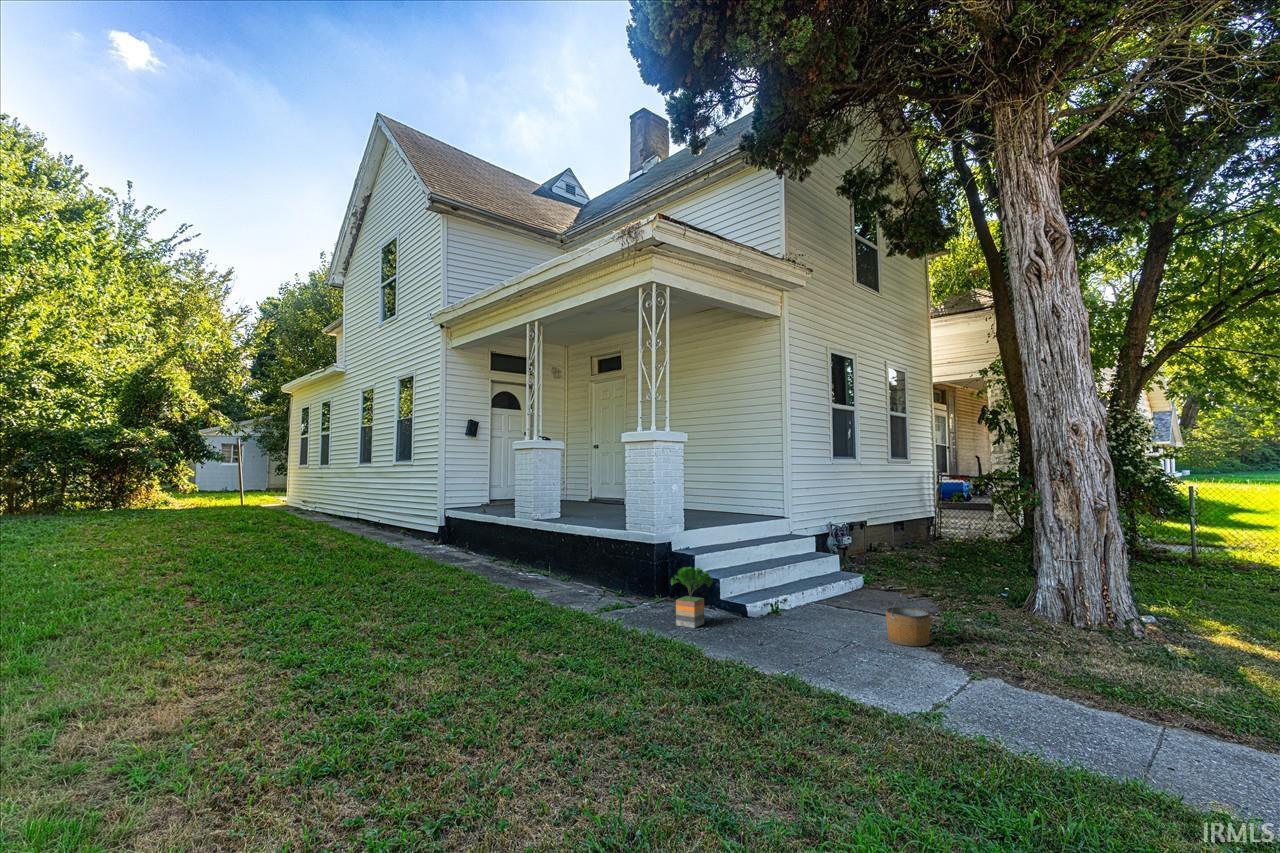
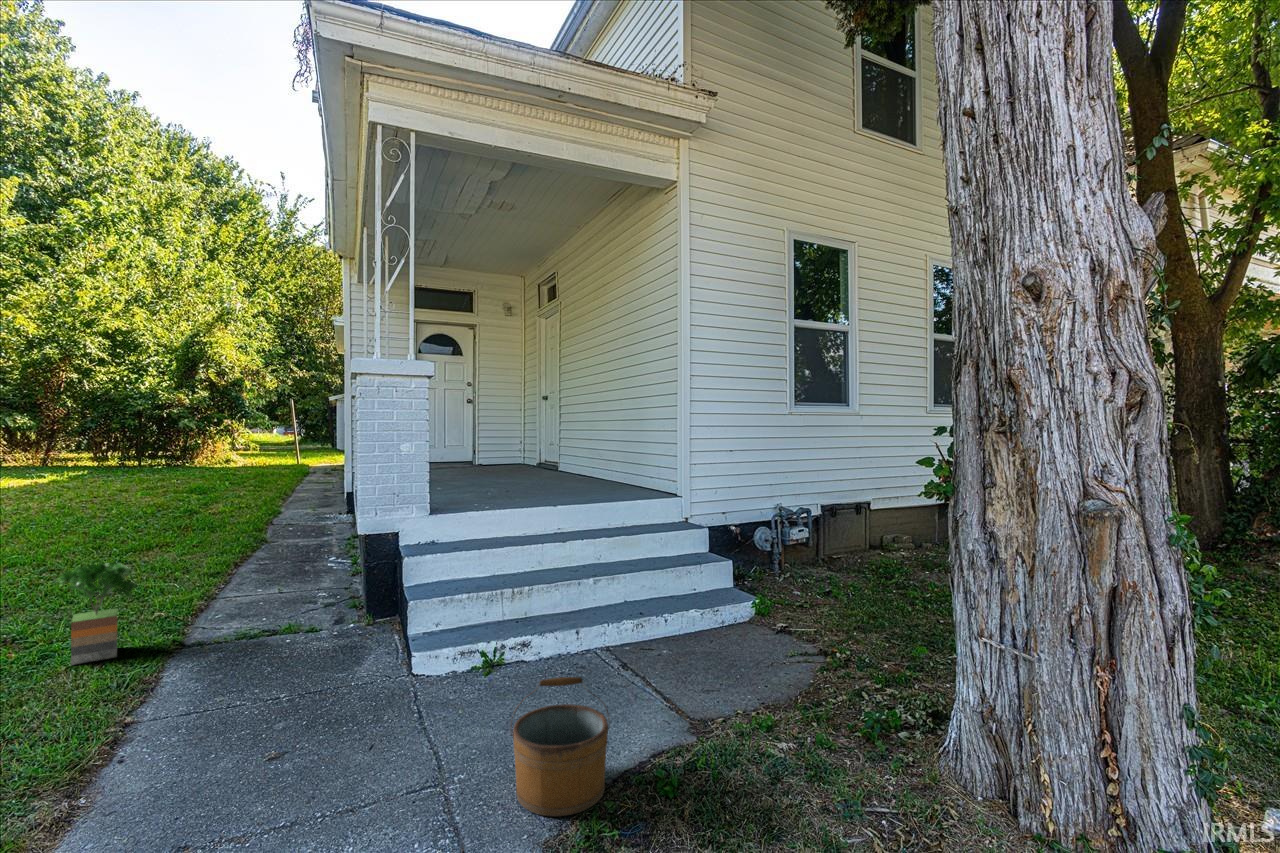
potted tree: present [671,567,713,628] -> present [58,562,137,665]

